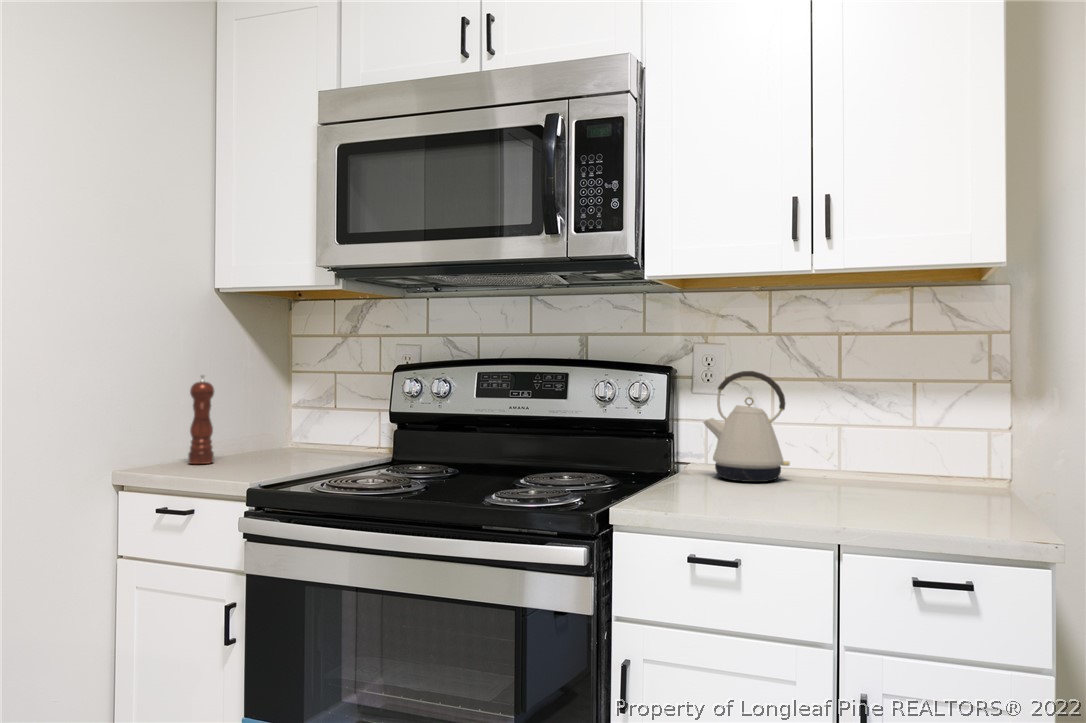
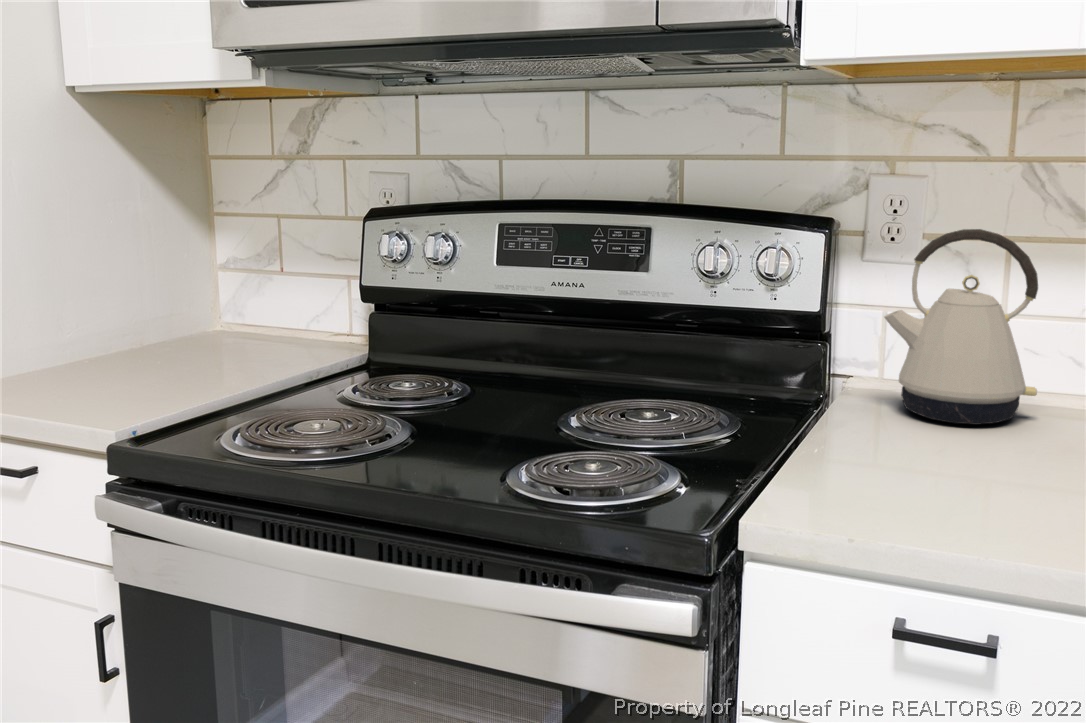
pepper mill: present [188,375,214,464] -> none [39,232,90,374]

